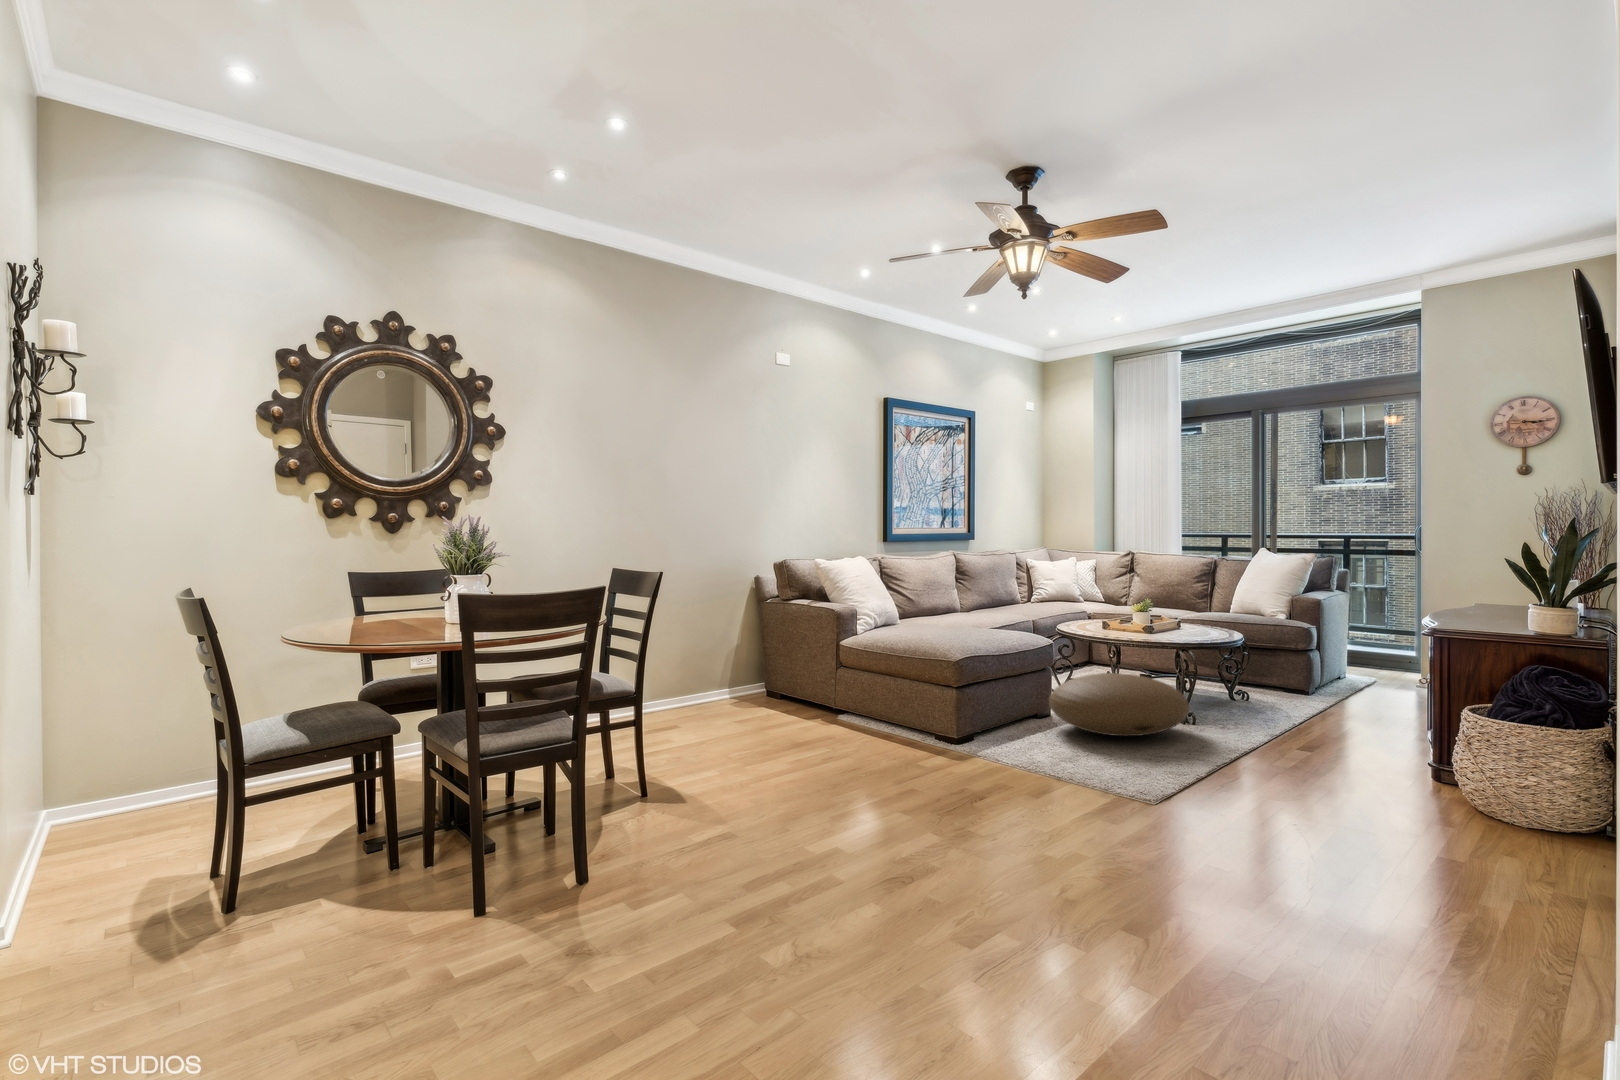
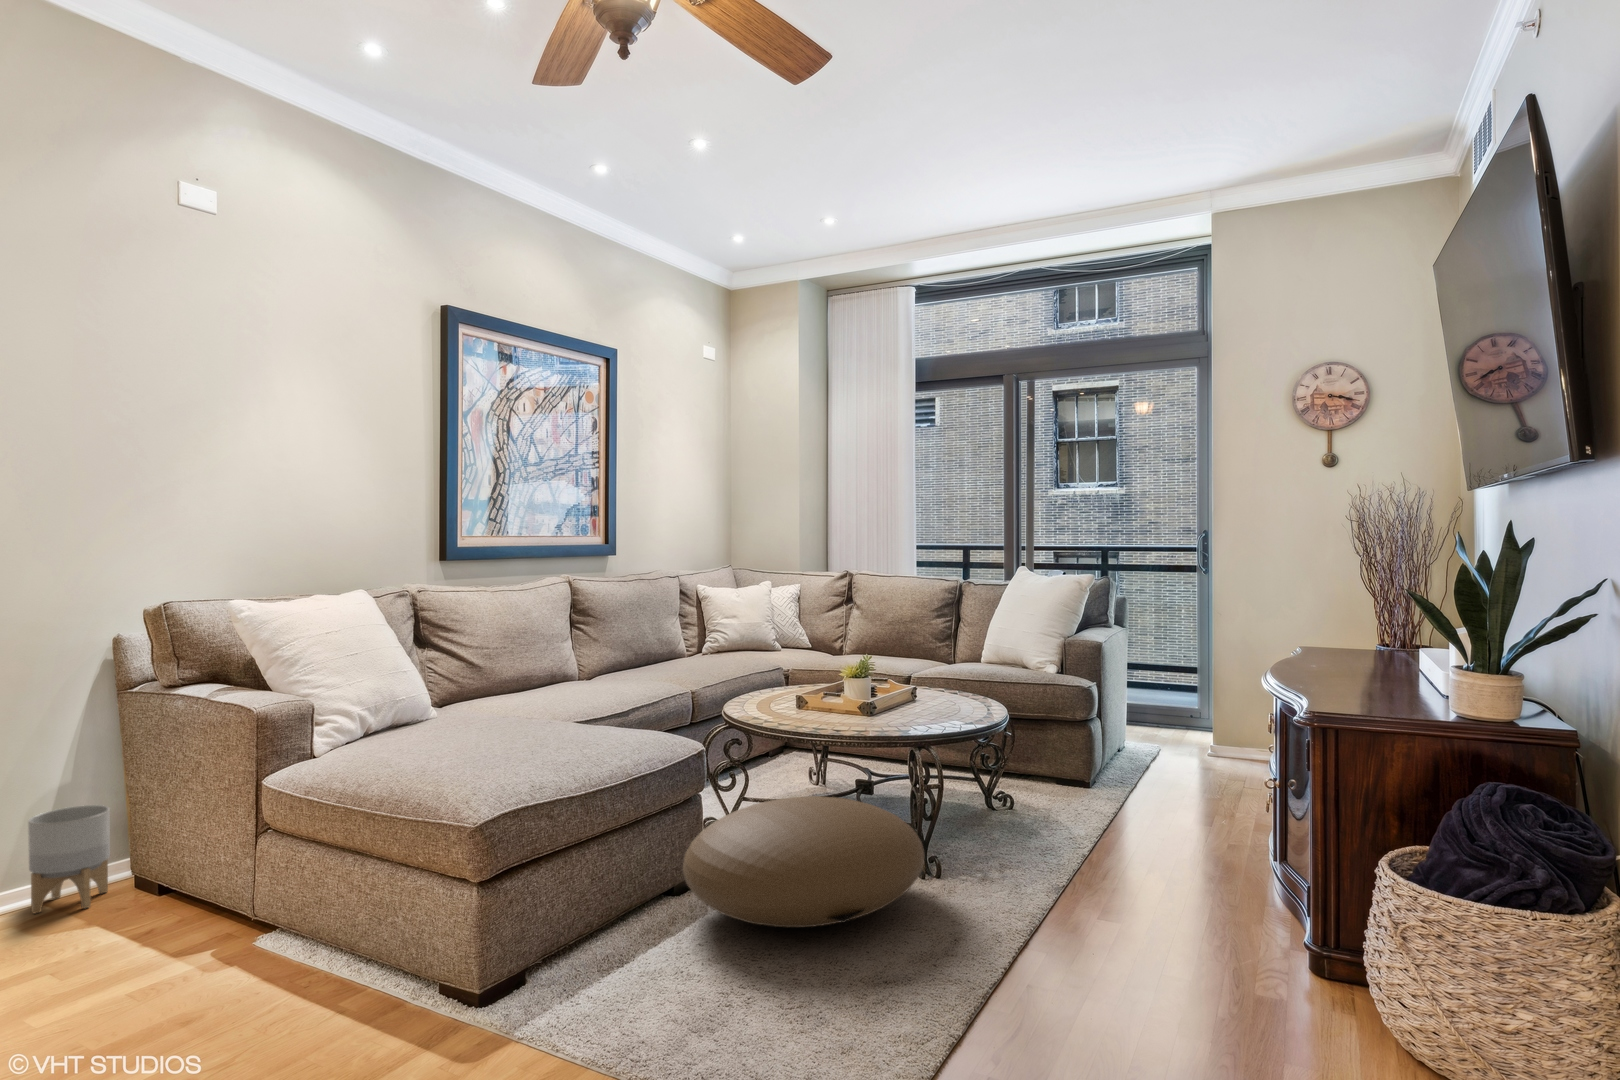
planter: none [729,657,759,703] -> present [28,805,110,914]

